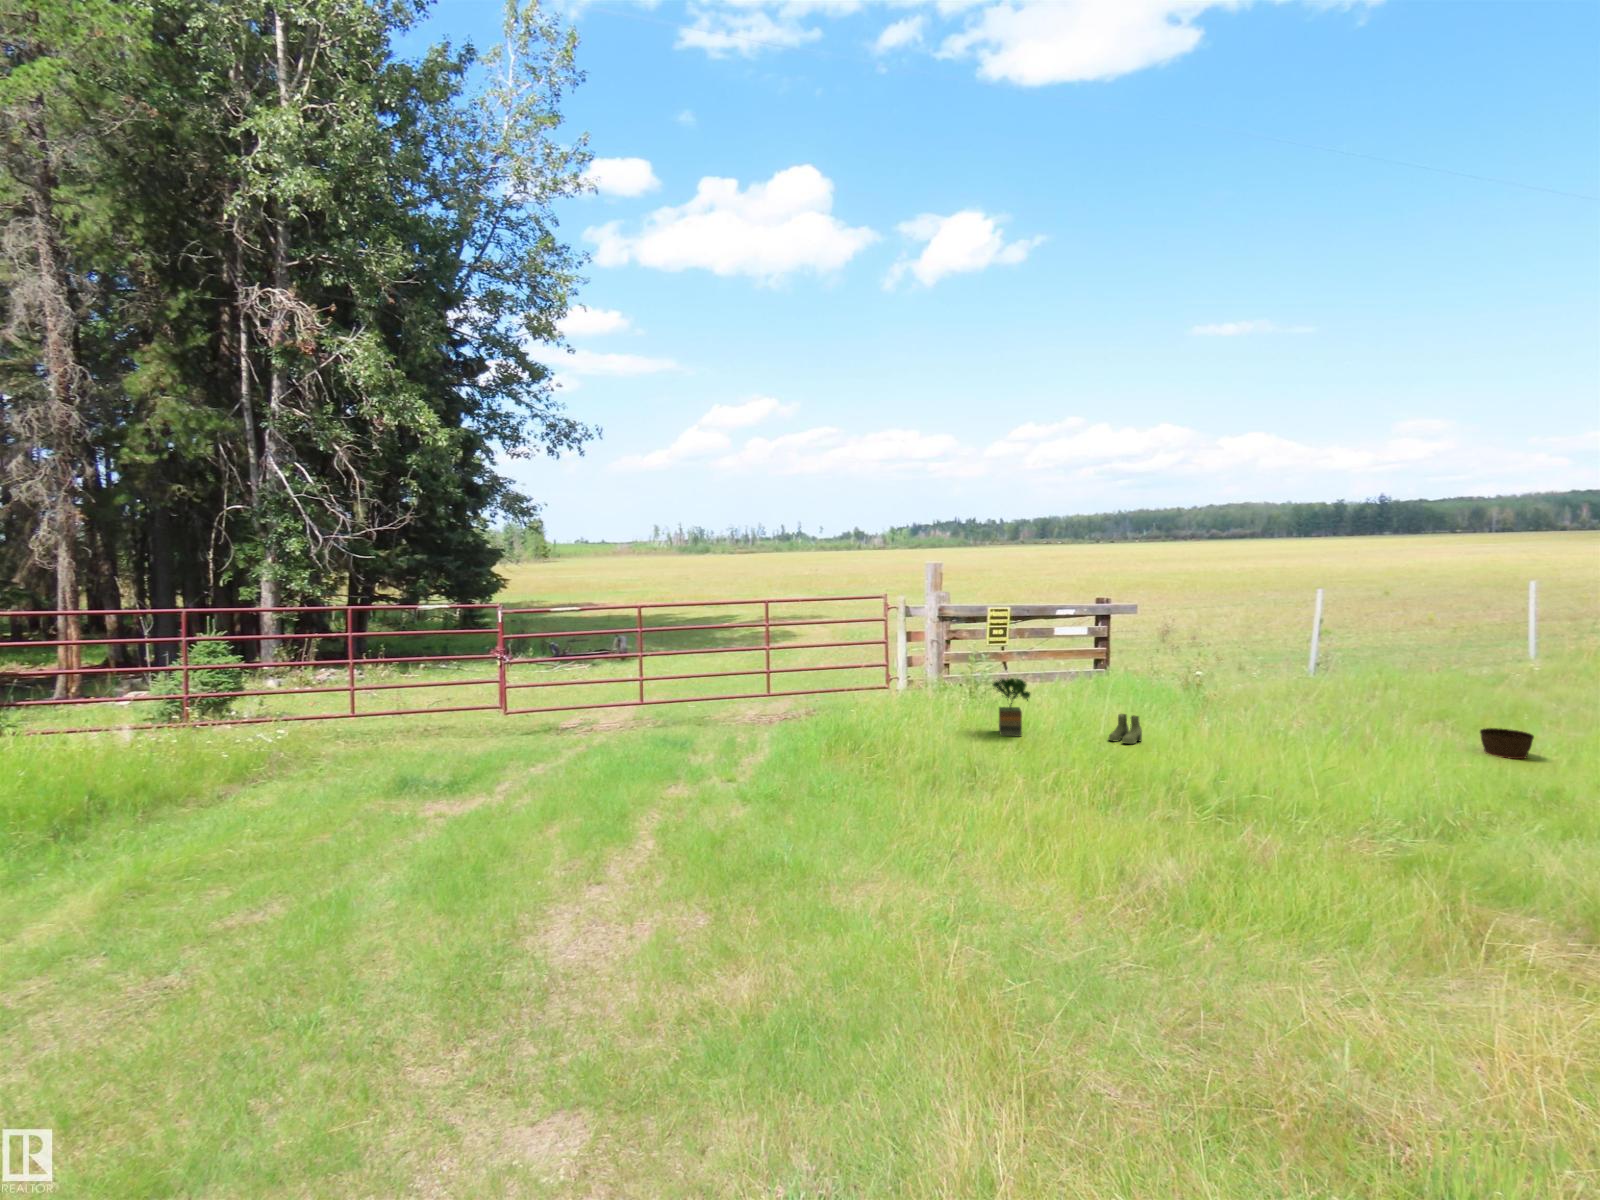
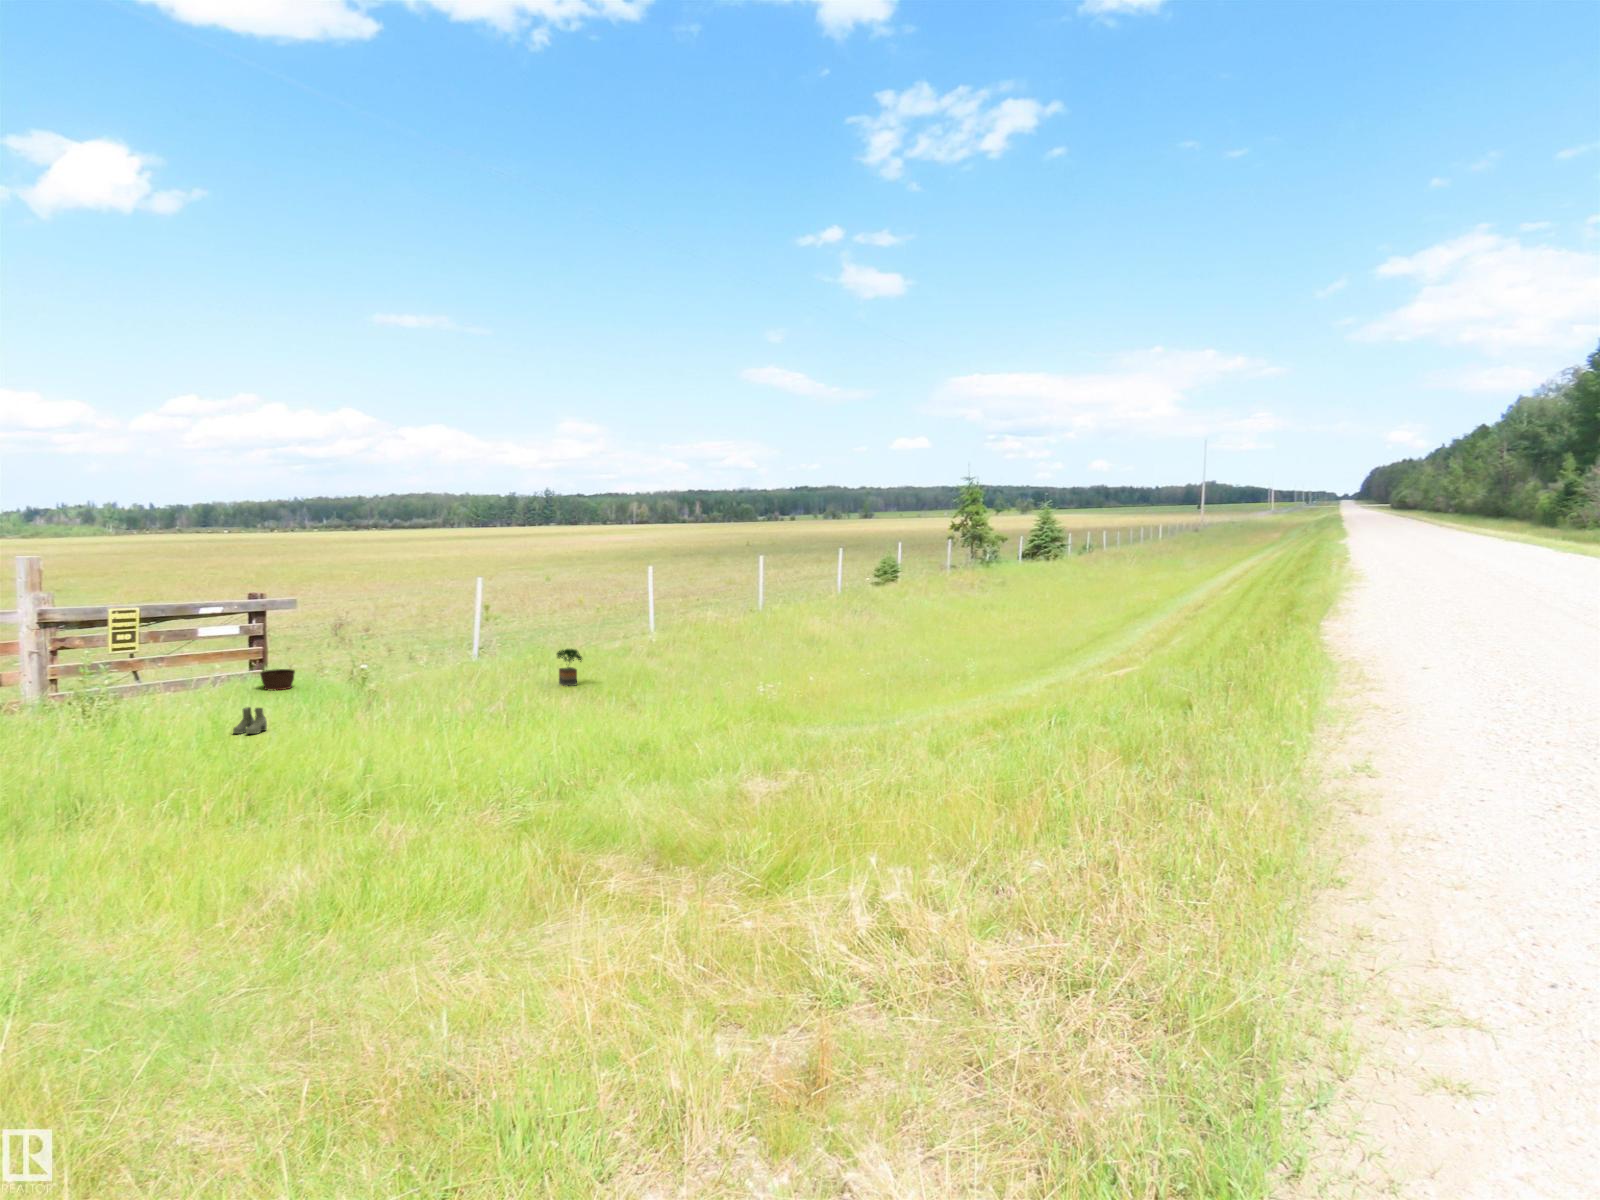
potted tree: present [992,678,1030,736] -> present [557,649,582,686]
basket: present [1480,728,1534,759] -> present [260,669,295,690]

